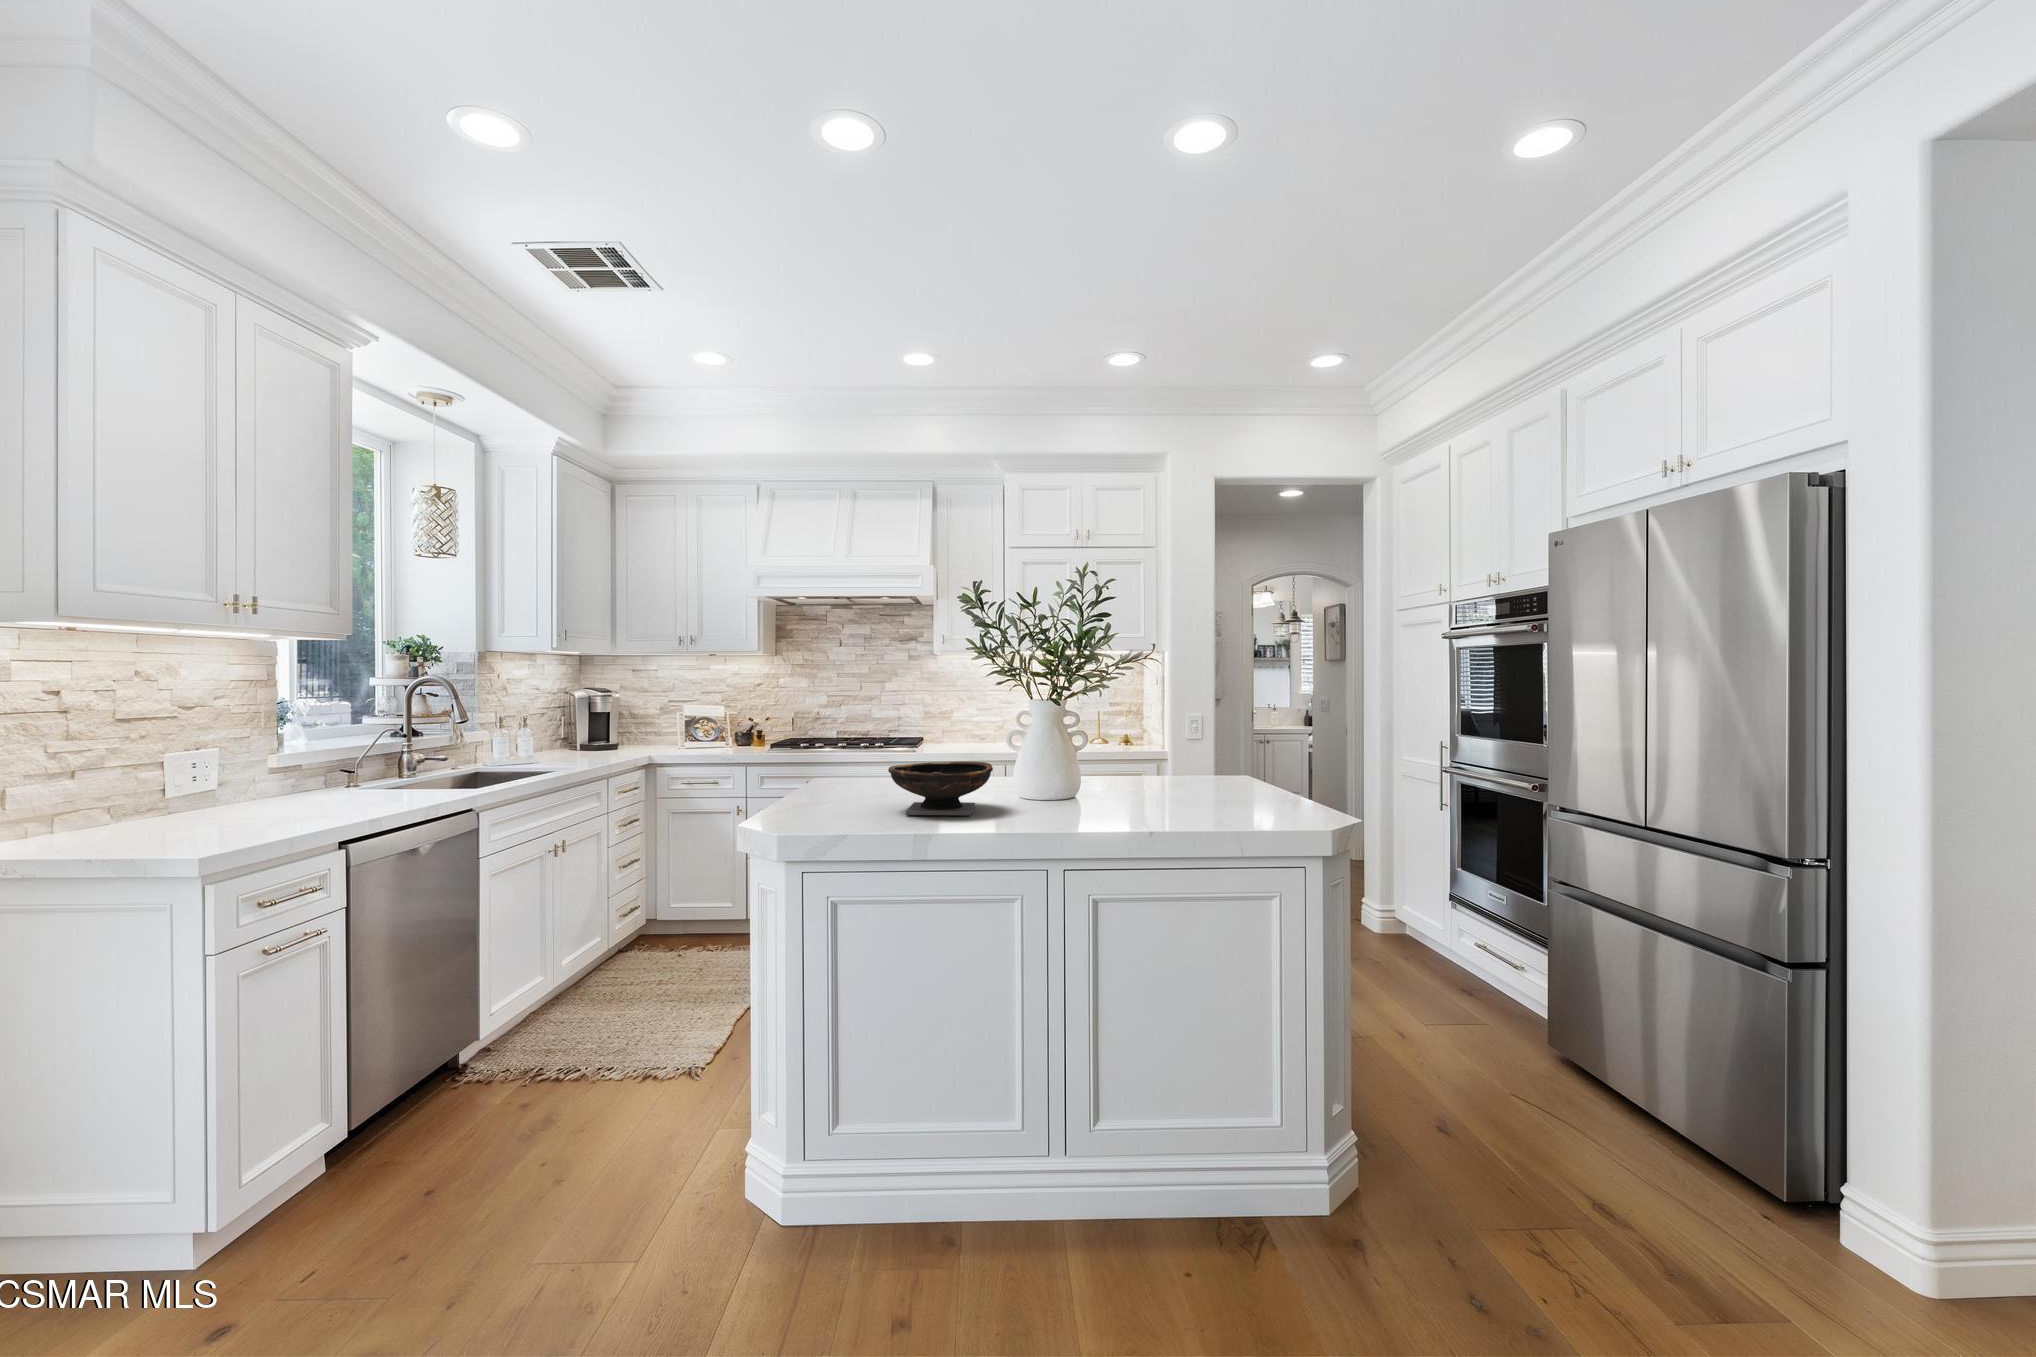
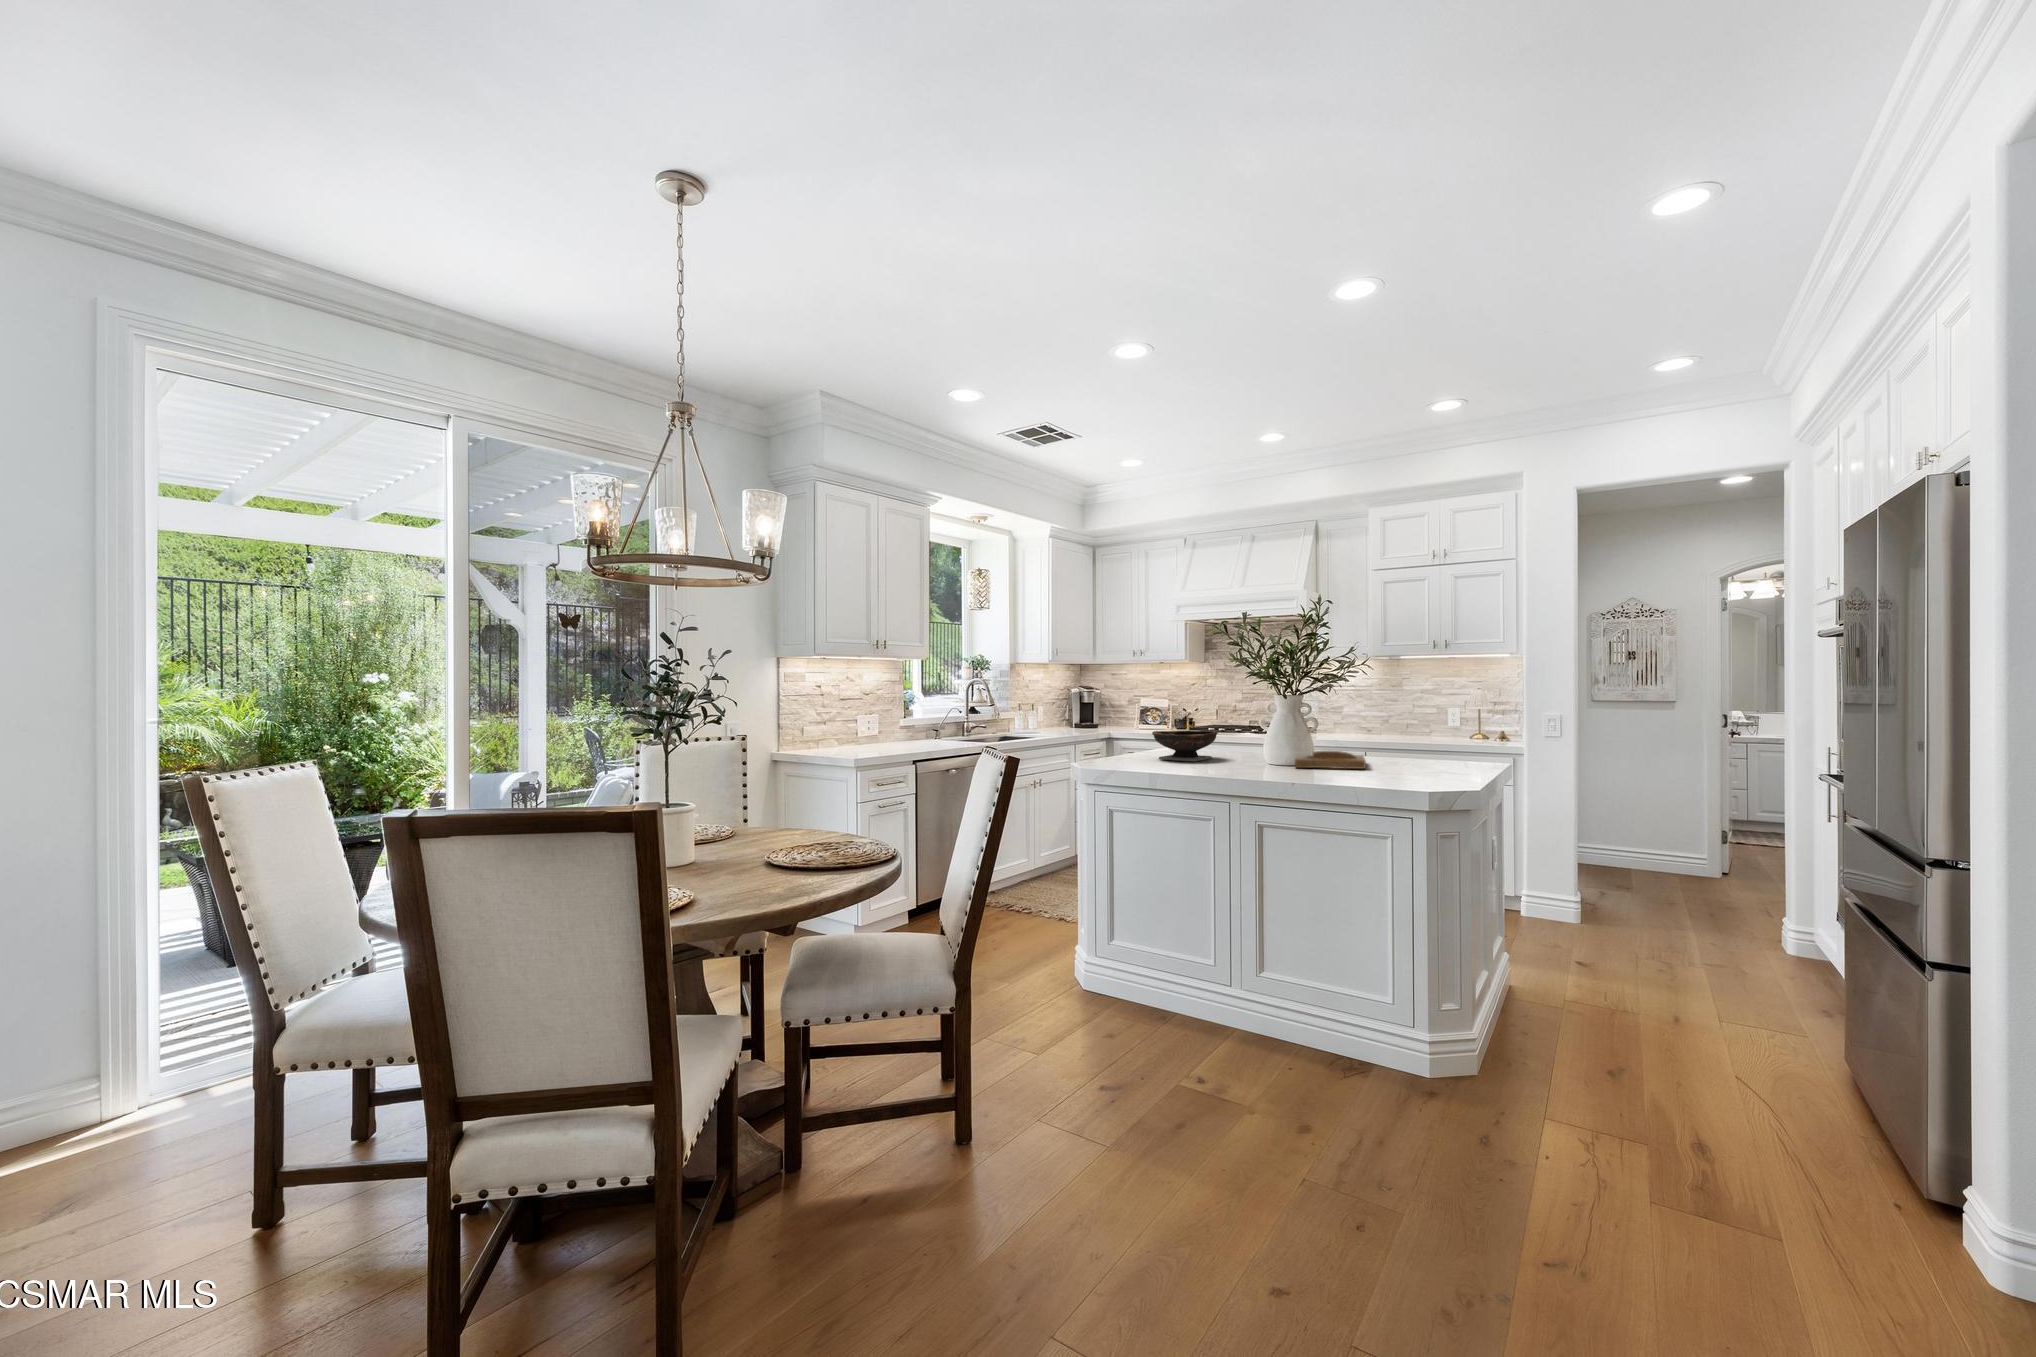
tray: none [1102,787,1228,817] -> present [1295,751,1366,769]

